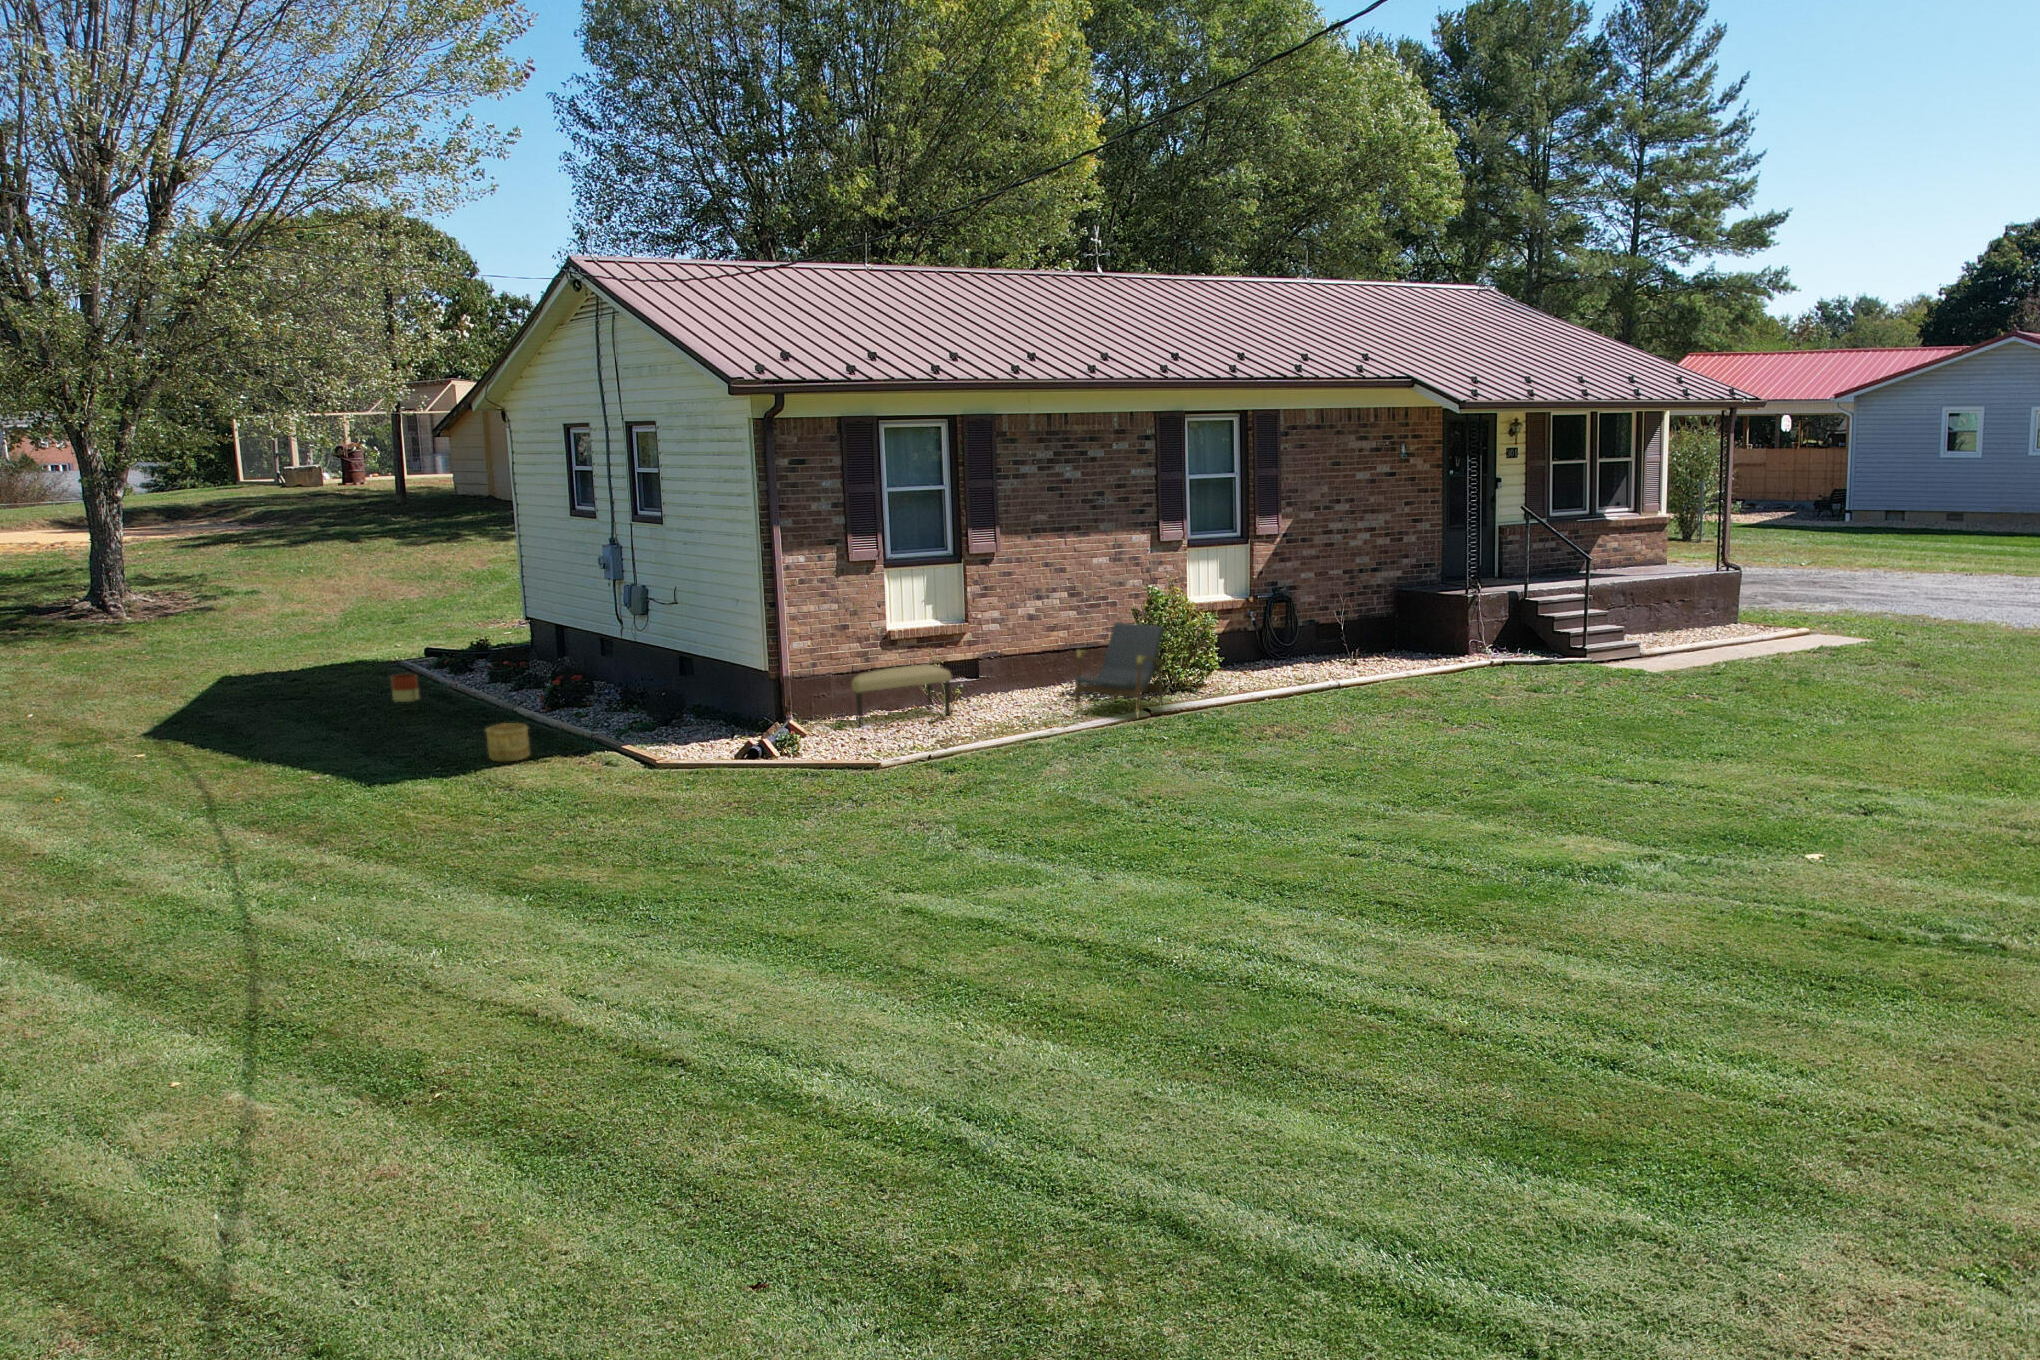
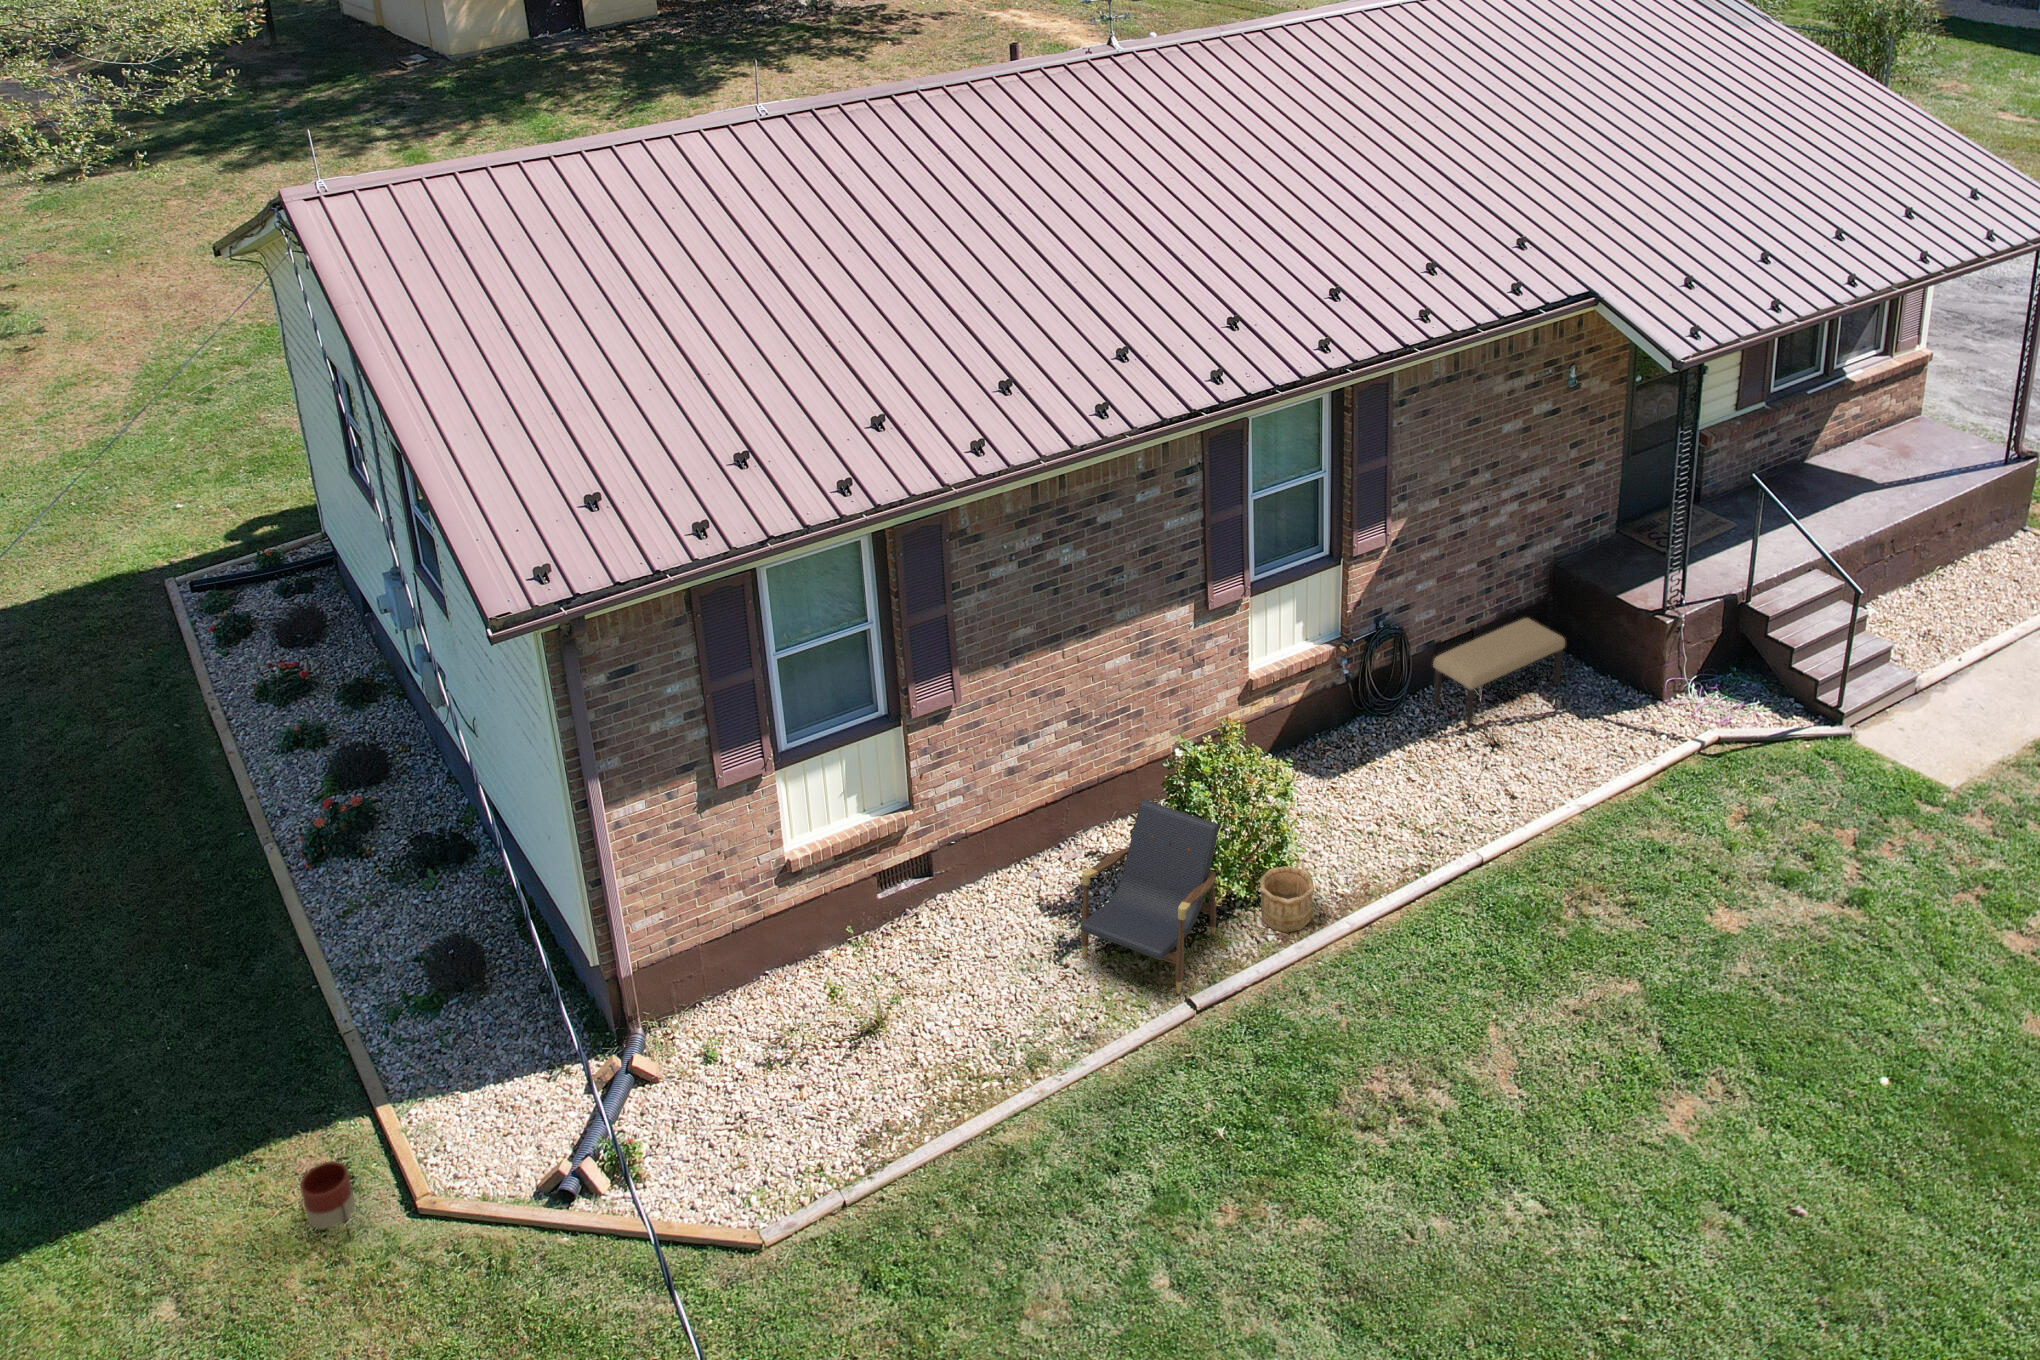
bench: present [852,664,952,726] -> present [1433,618,1565,725]
planter: present [391,674,419,706] -> present [300,1161,355,1237]
wooden bucket: present [485,723,530,762] -> present [1260,866,1314,933]

